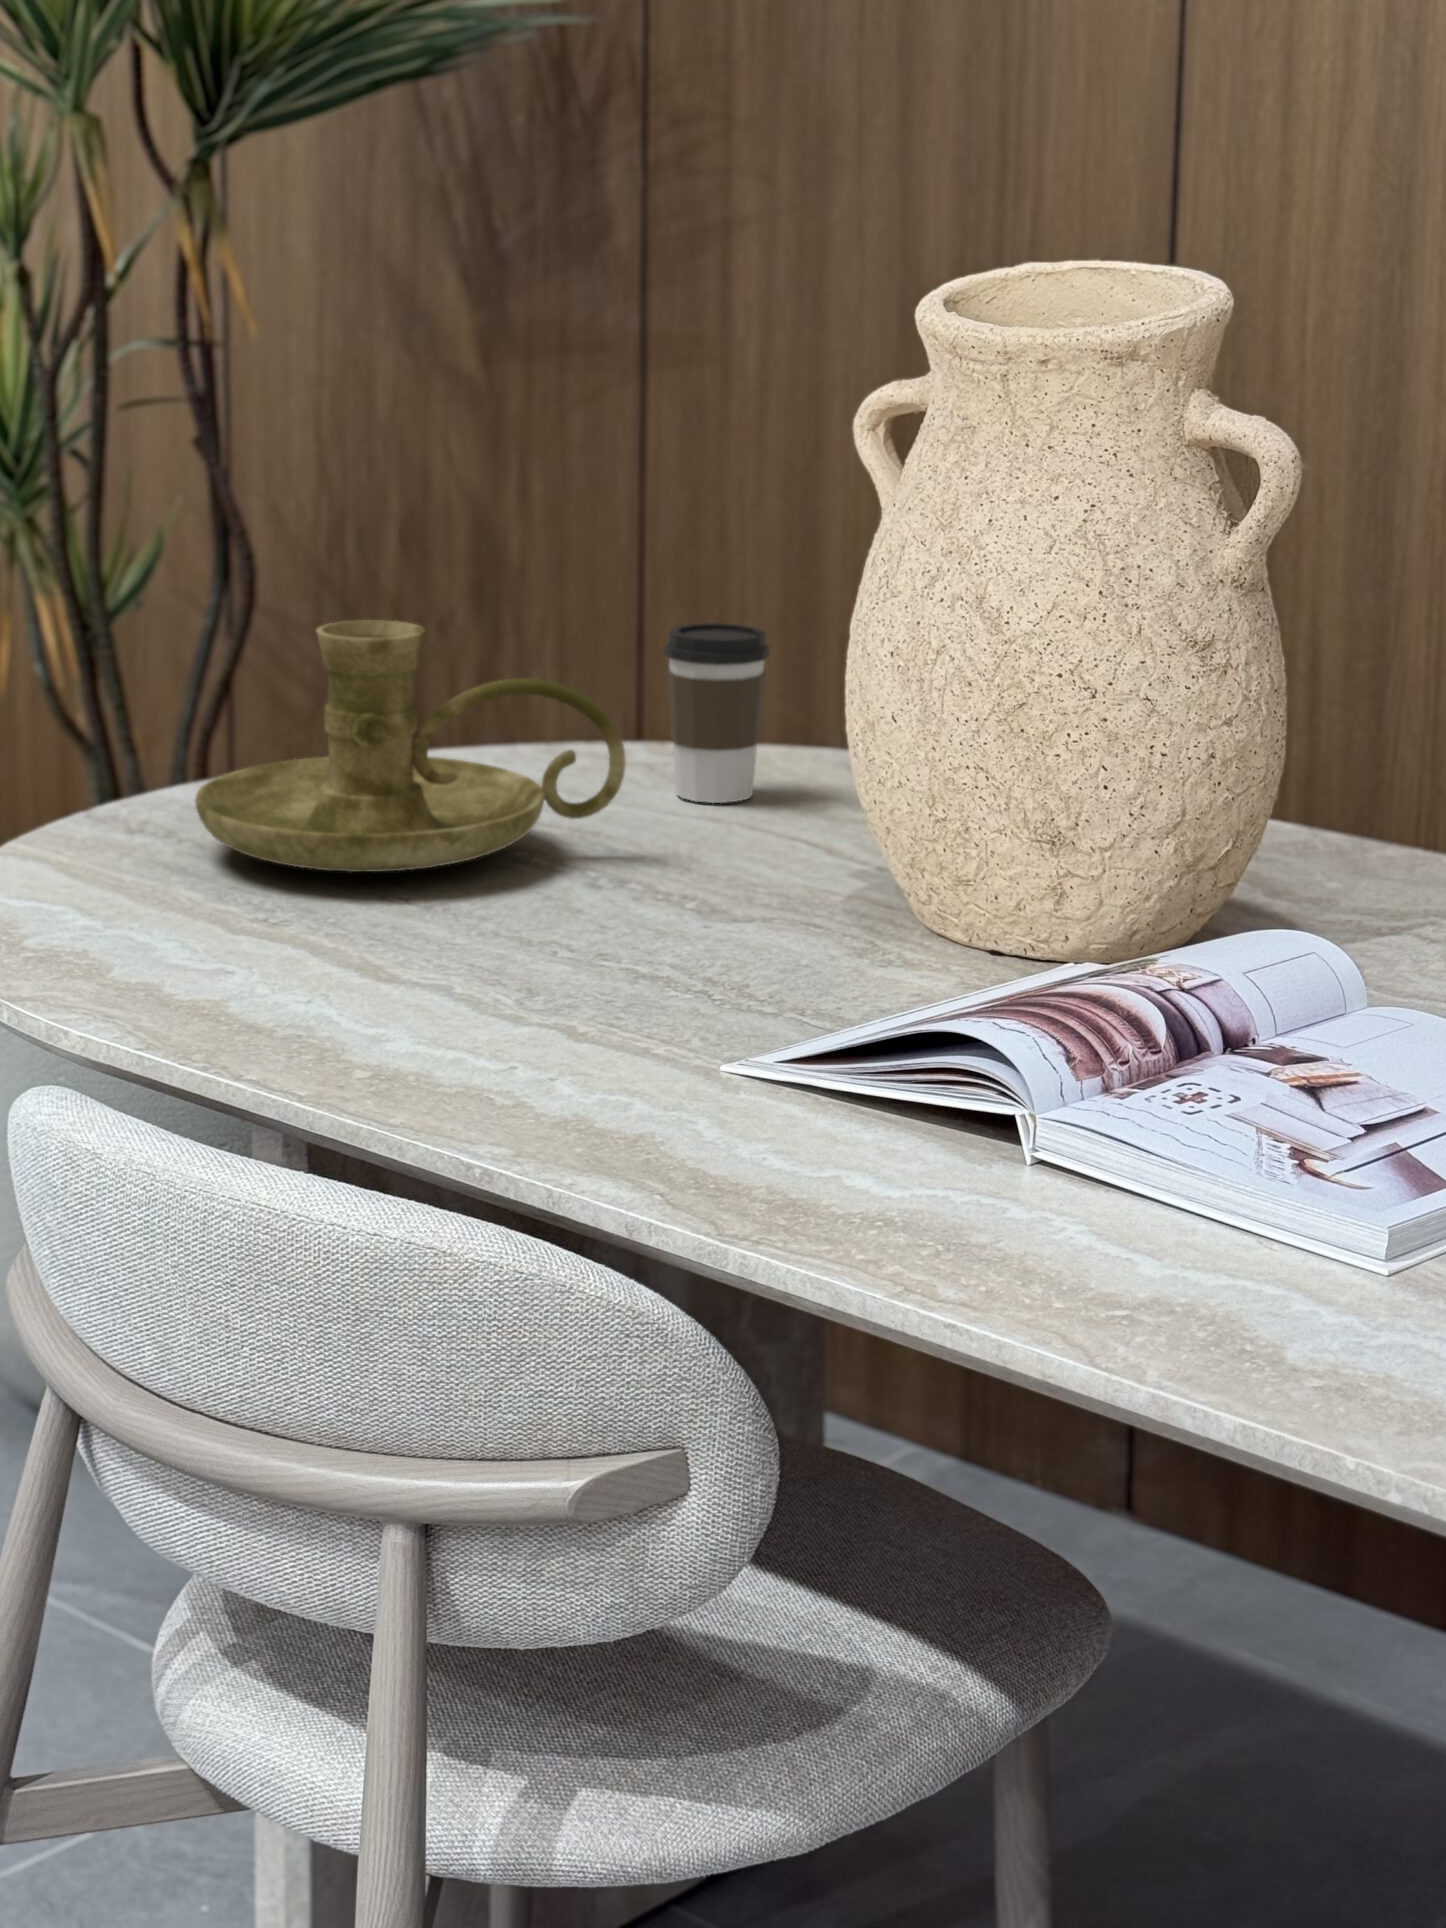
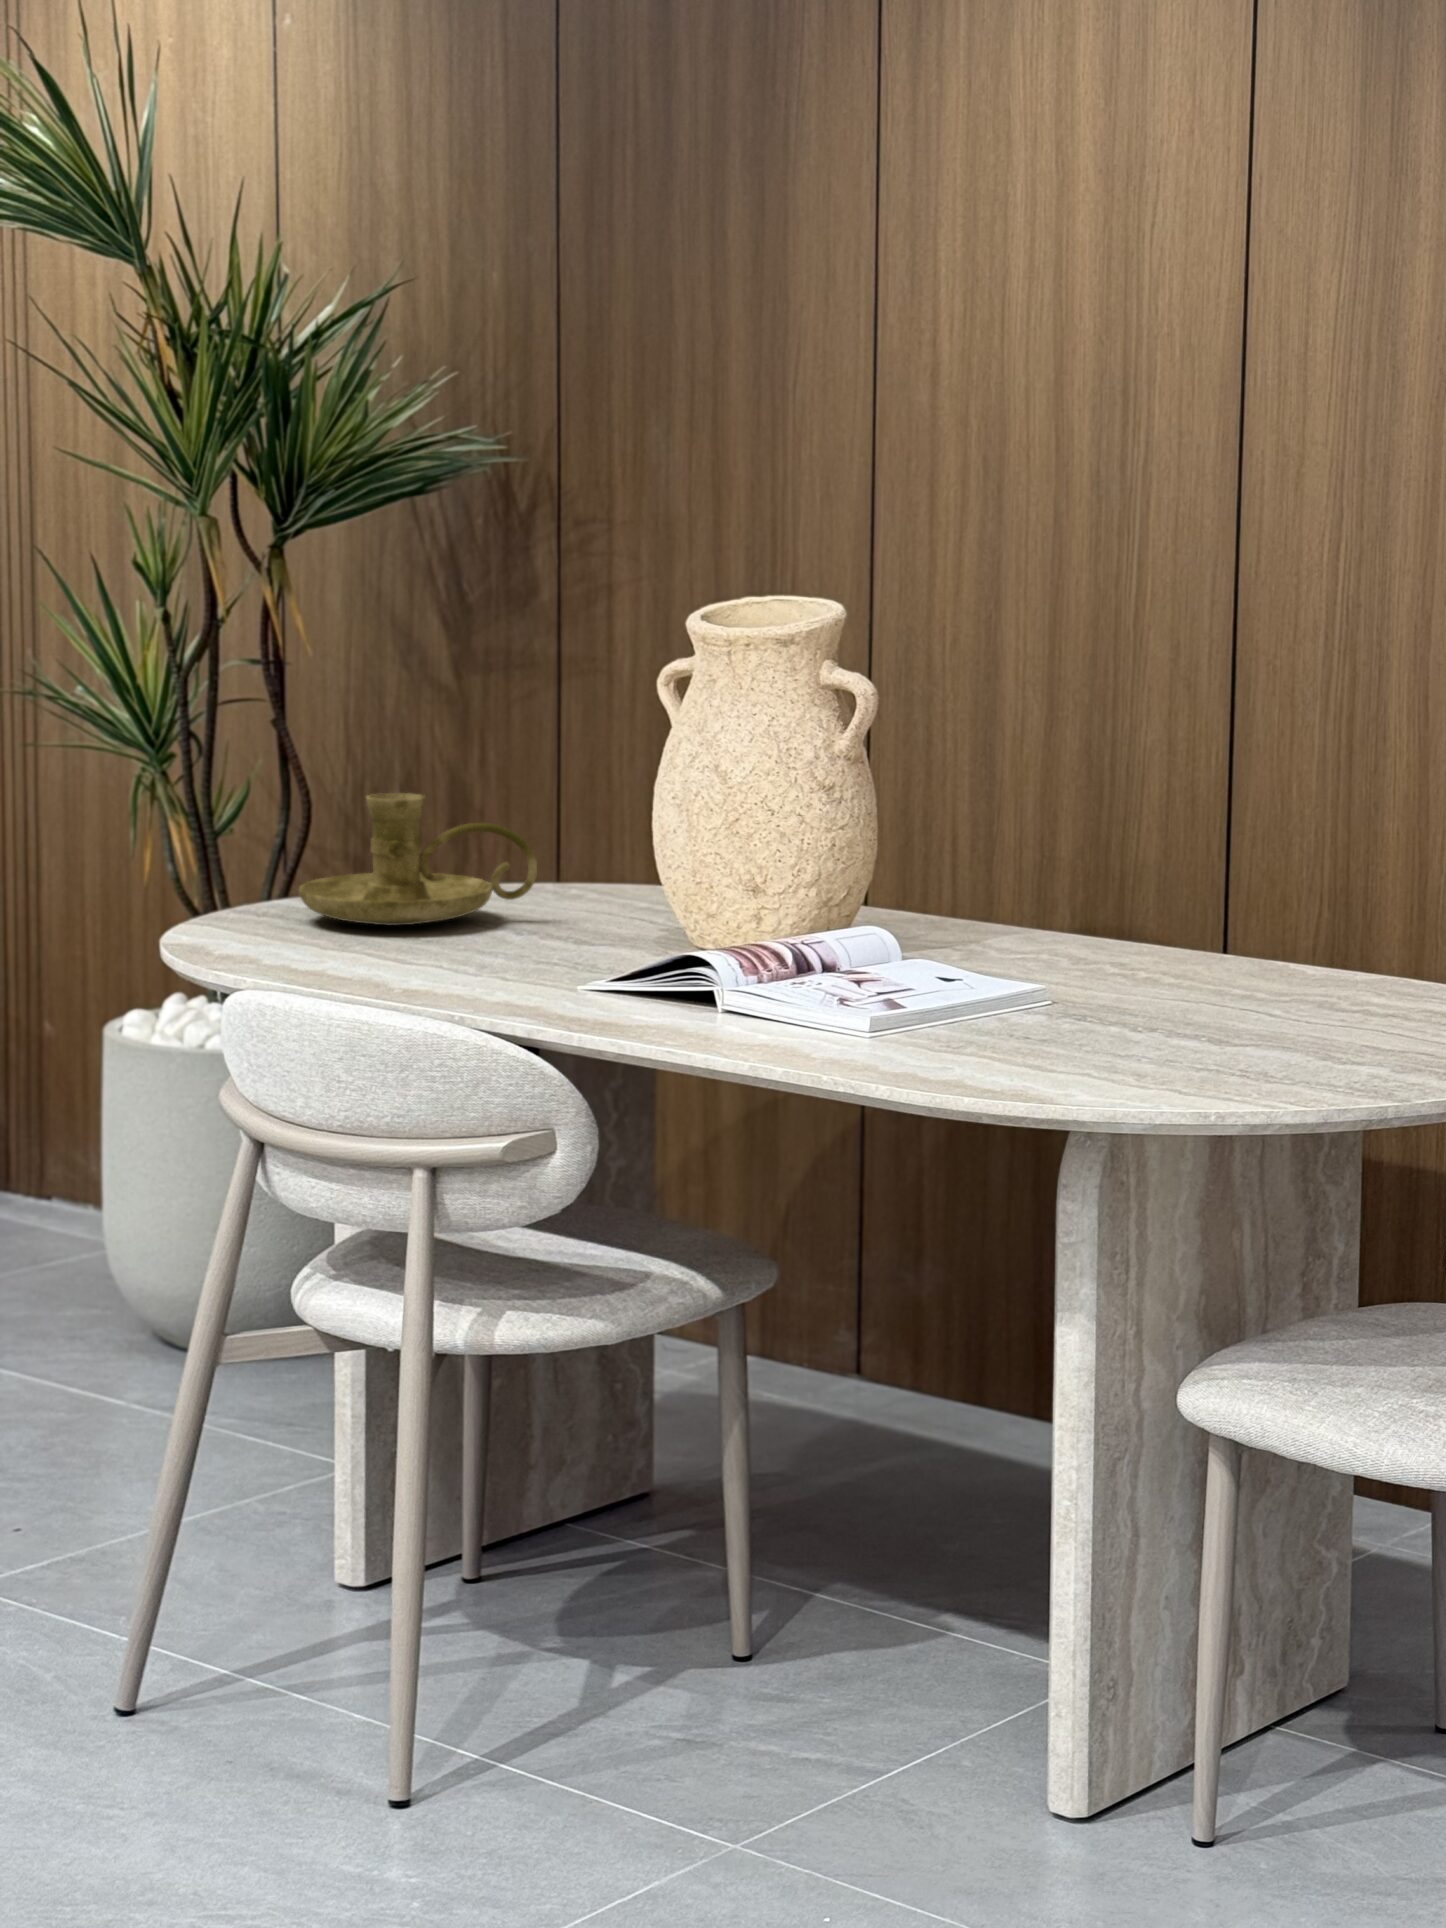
coffee cup: present [665,623,770,803] -> none [561,802,621,900]

